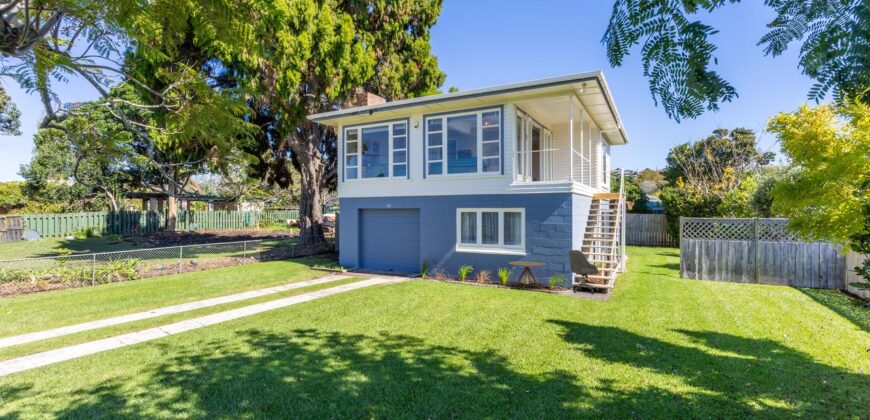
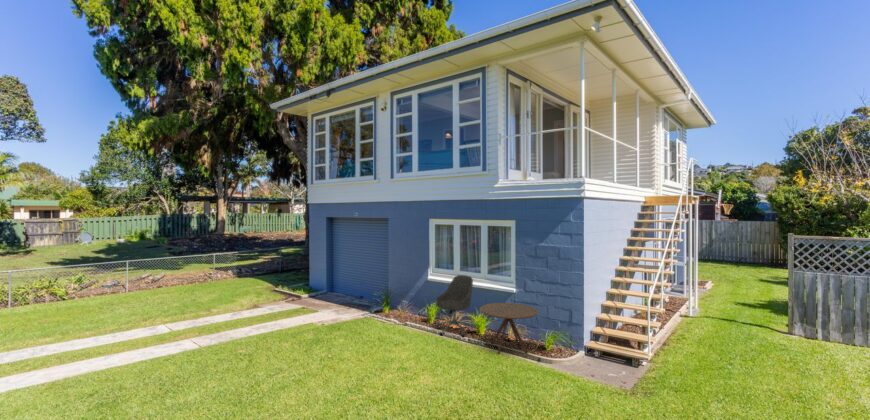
chair: present [569,250,598,294] -> present [436,275,473,336]

